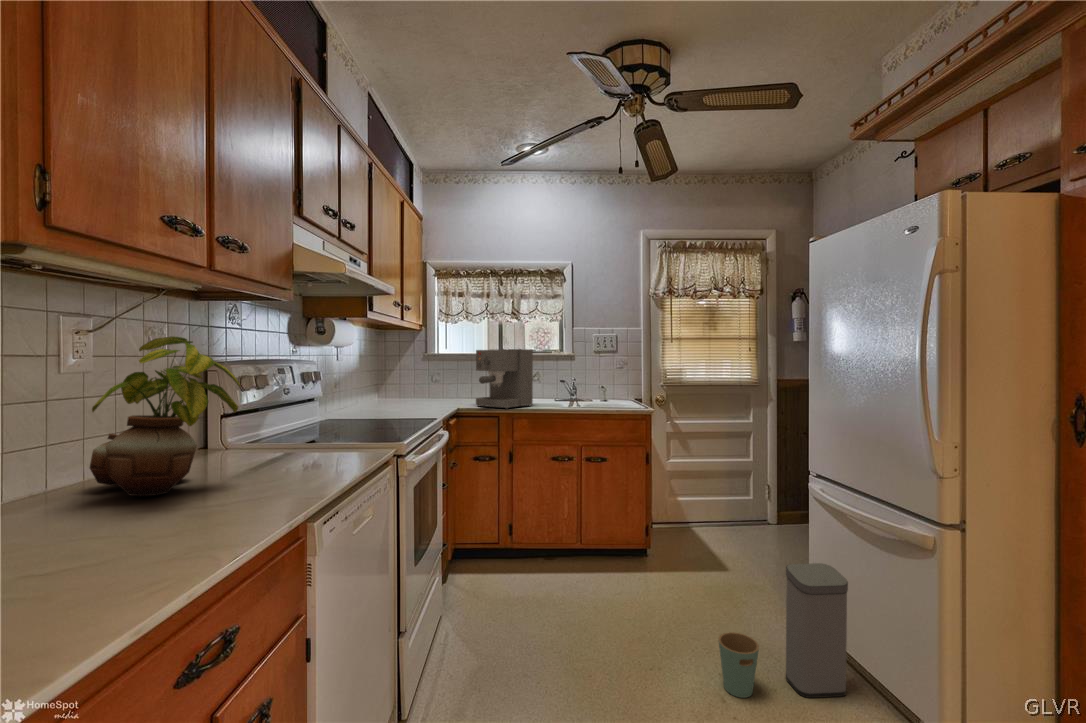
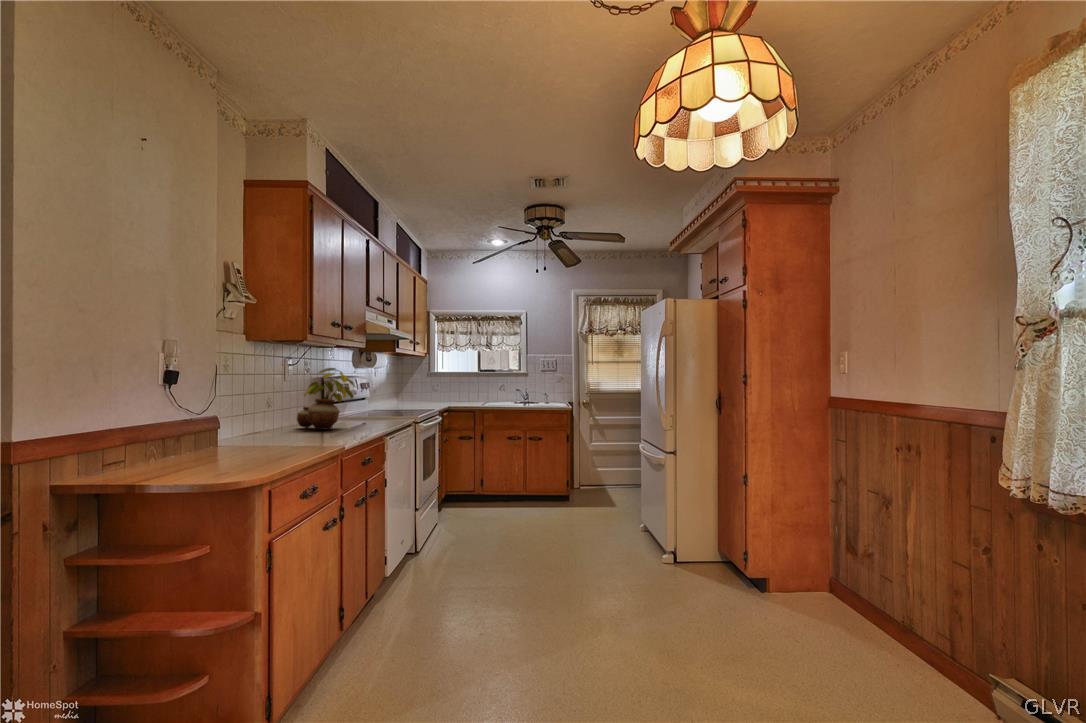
coffee maker: present [476,349,533,409] -> none [461,370,497,407]
trash can: present [718,563,848,698] -> none [581,482,645,548]

